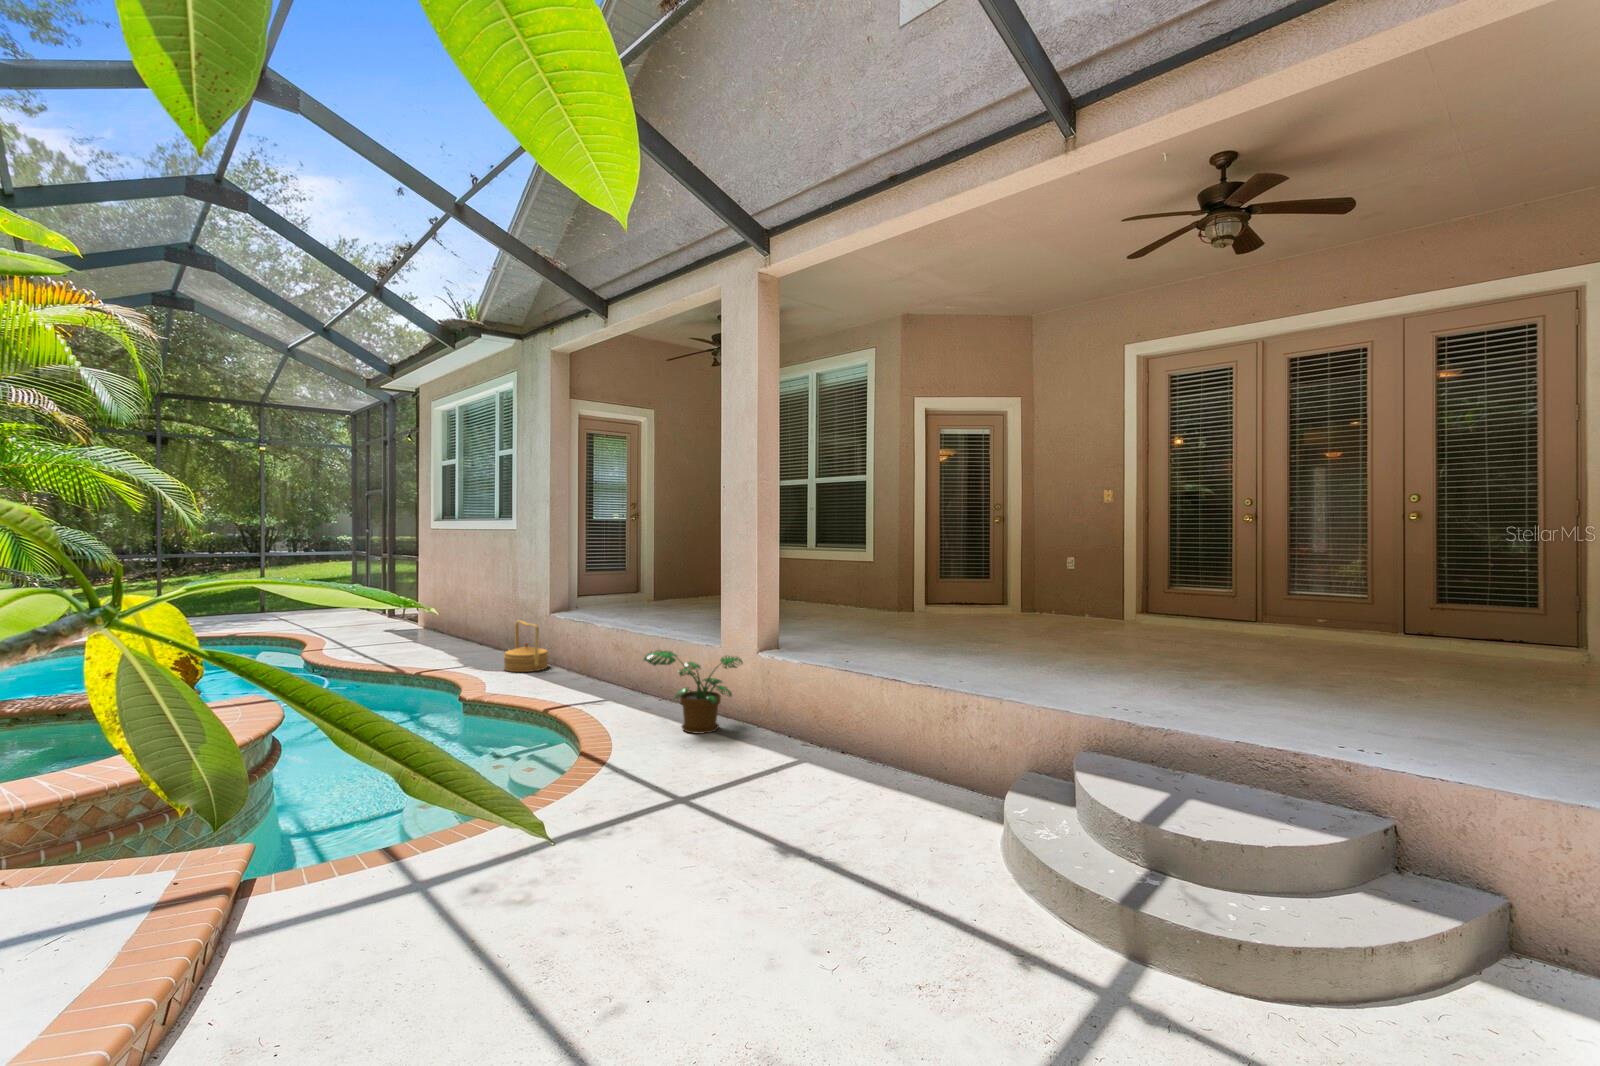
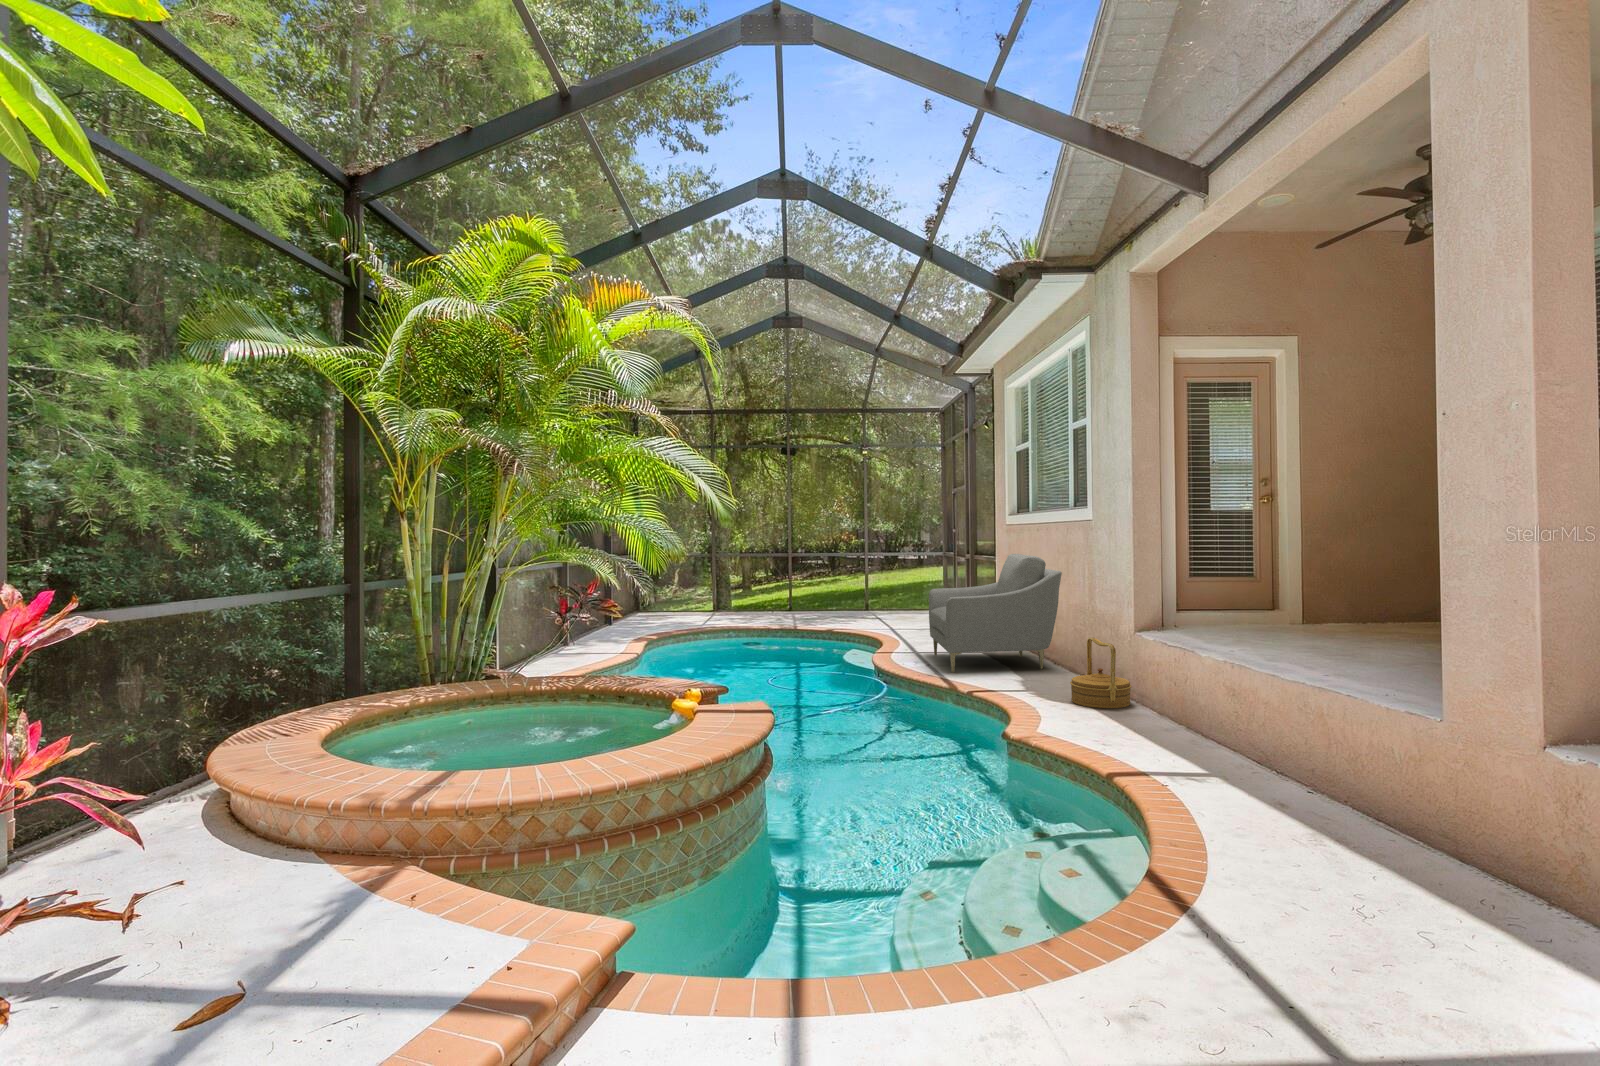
chair: none [363,555,490,660] -> present [929,554,1062,673]
potted plant: present [643,650,743,734] -> none [1269,710,1503,889]

